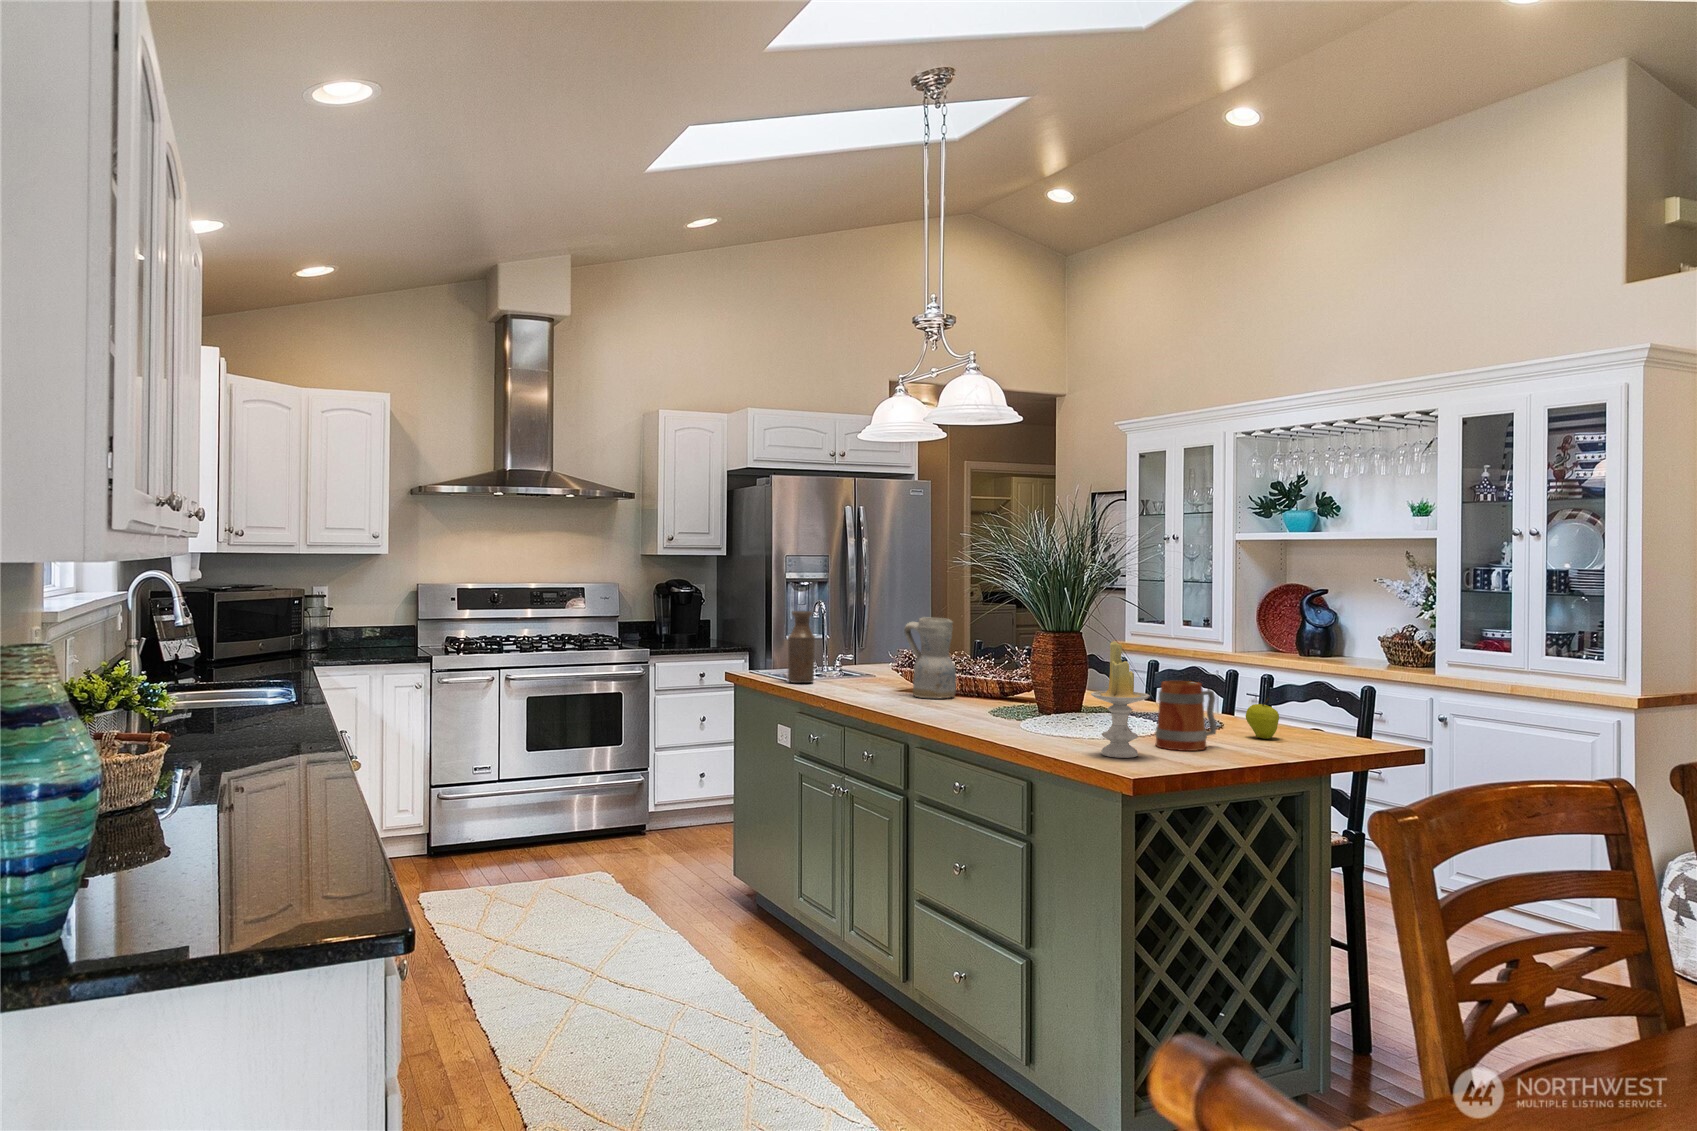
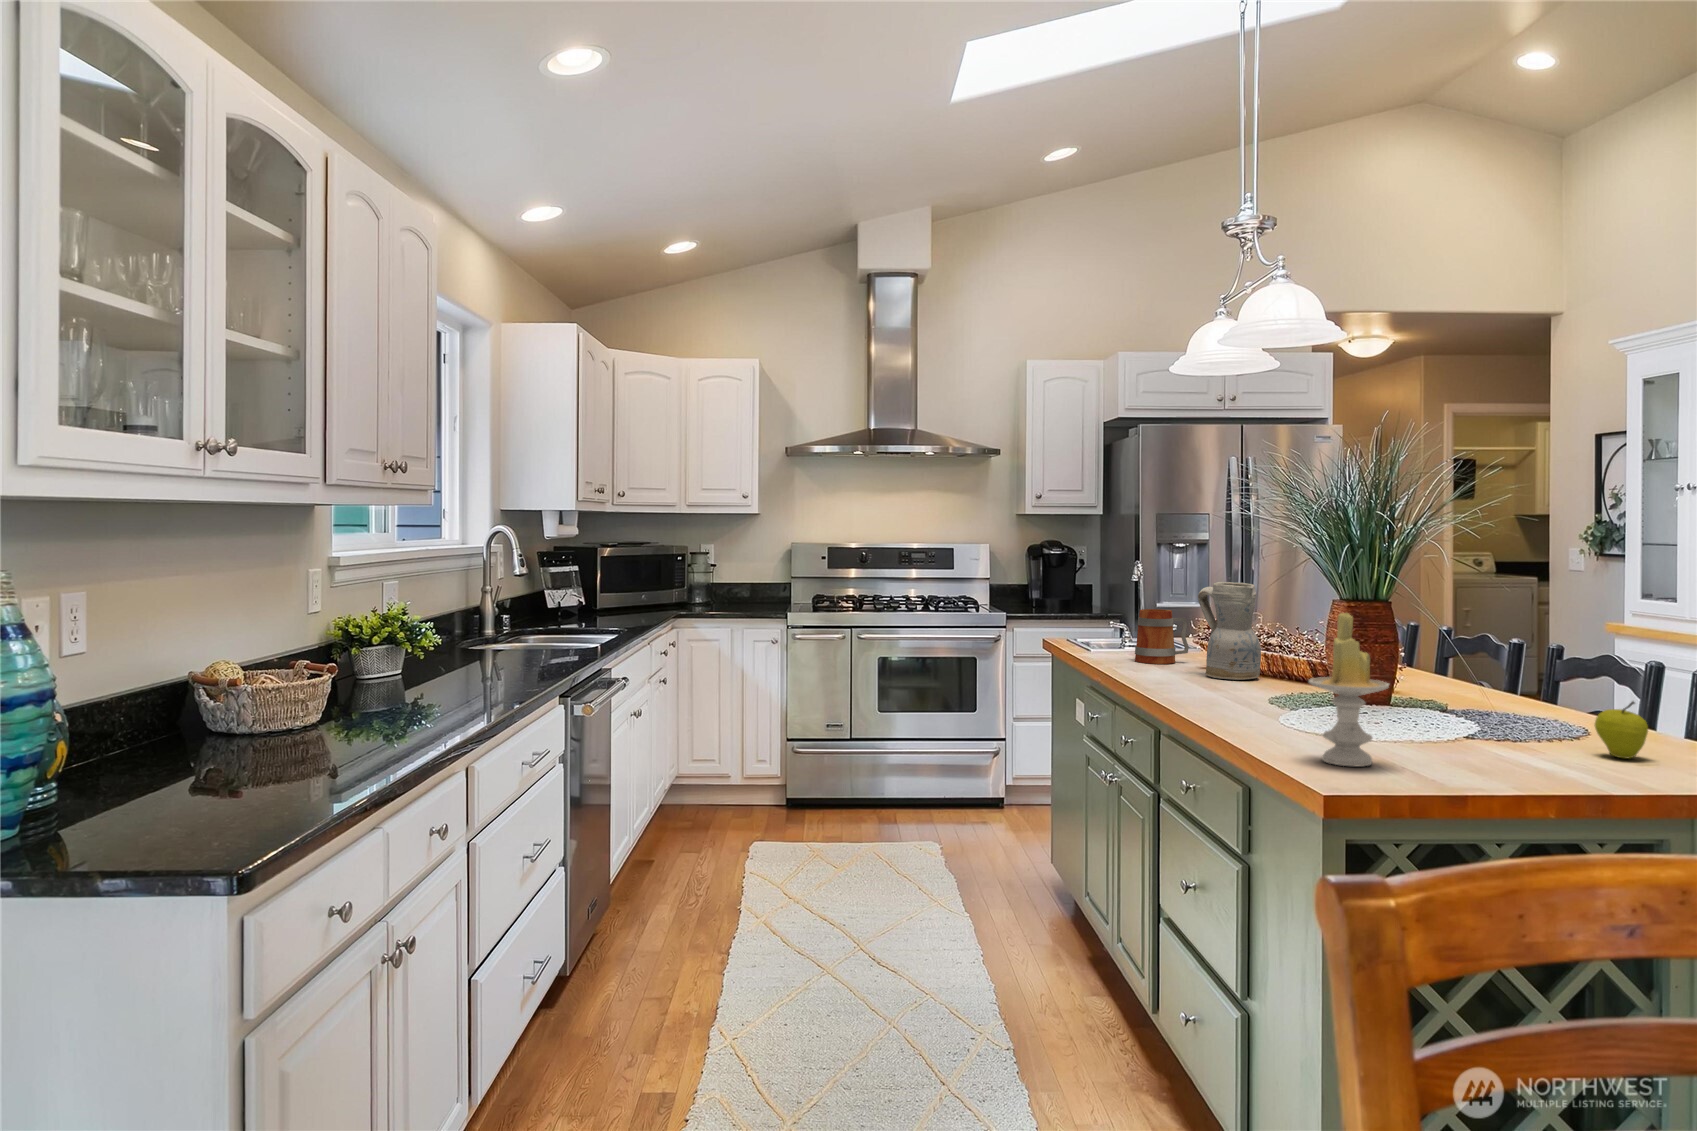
bottle: present [788,611,815,683] -> none [1085,573,1118,655]
mug: present [1155,681,1217,751] -> present [1135,609,1189,664]

